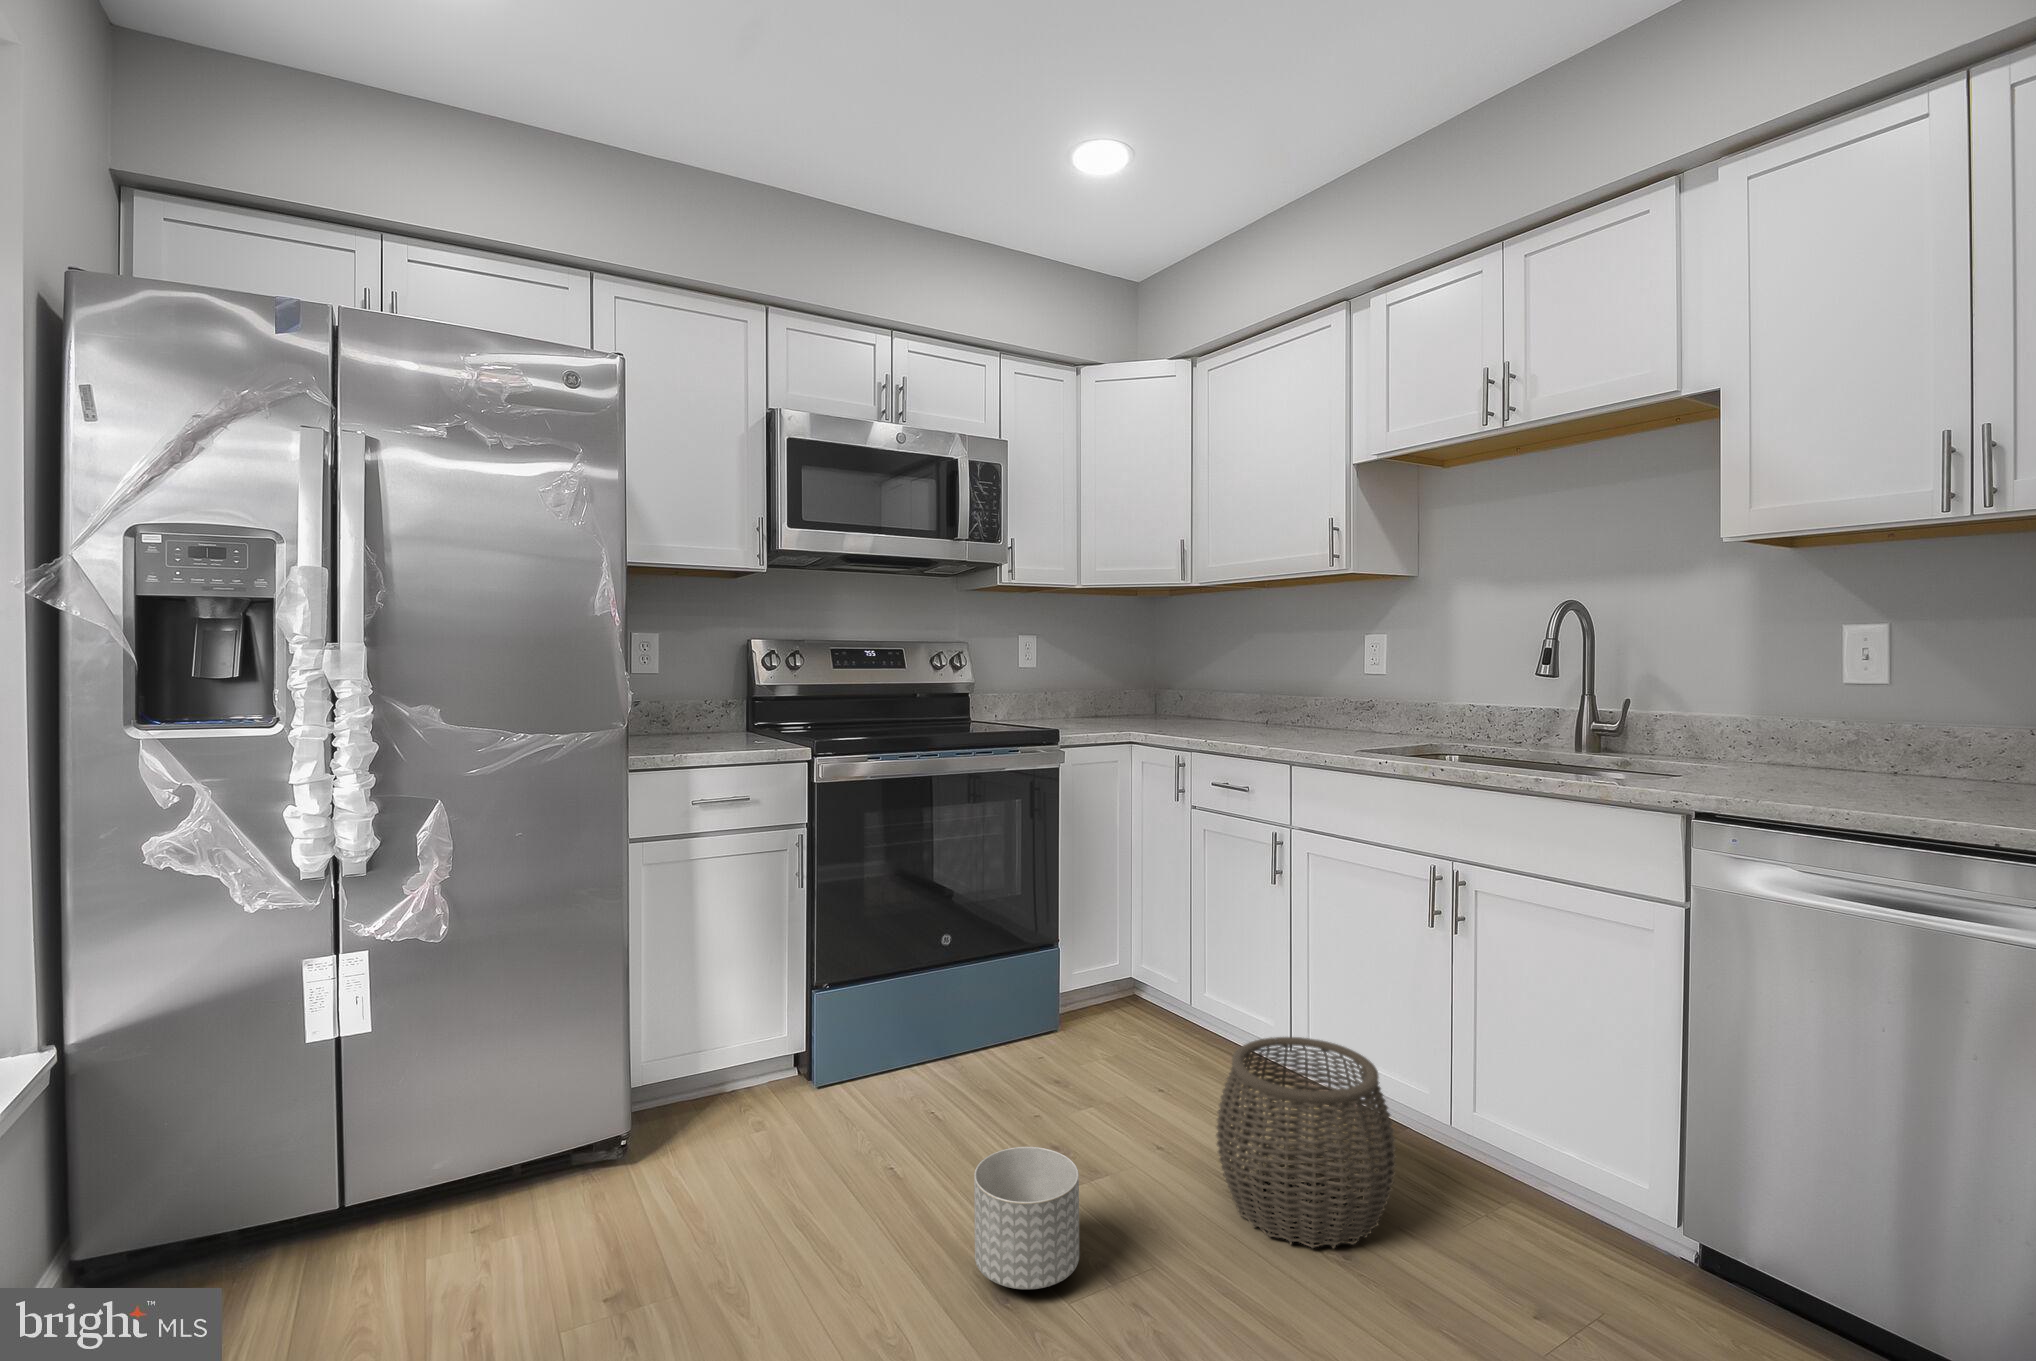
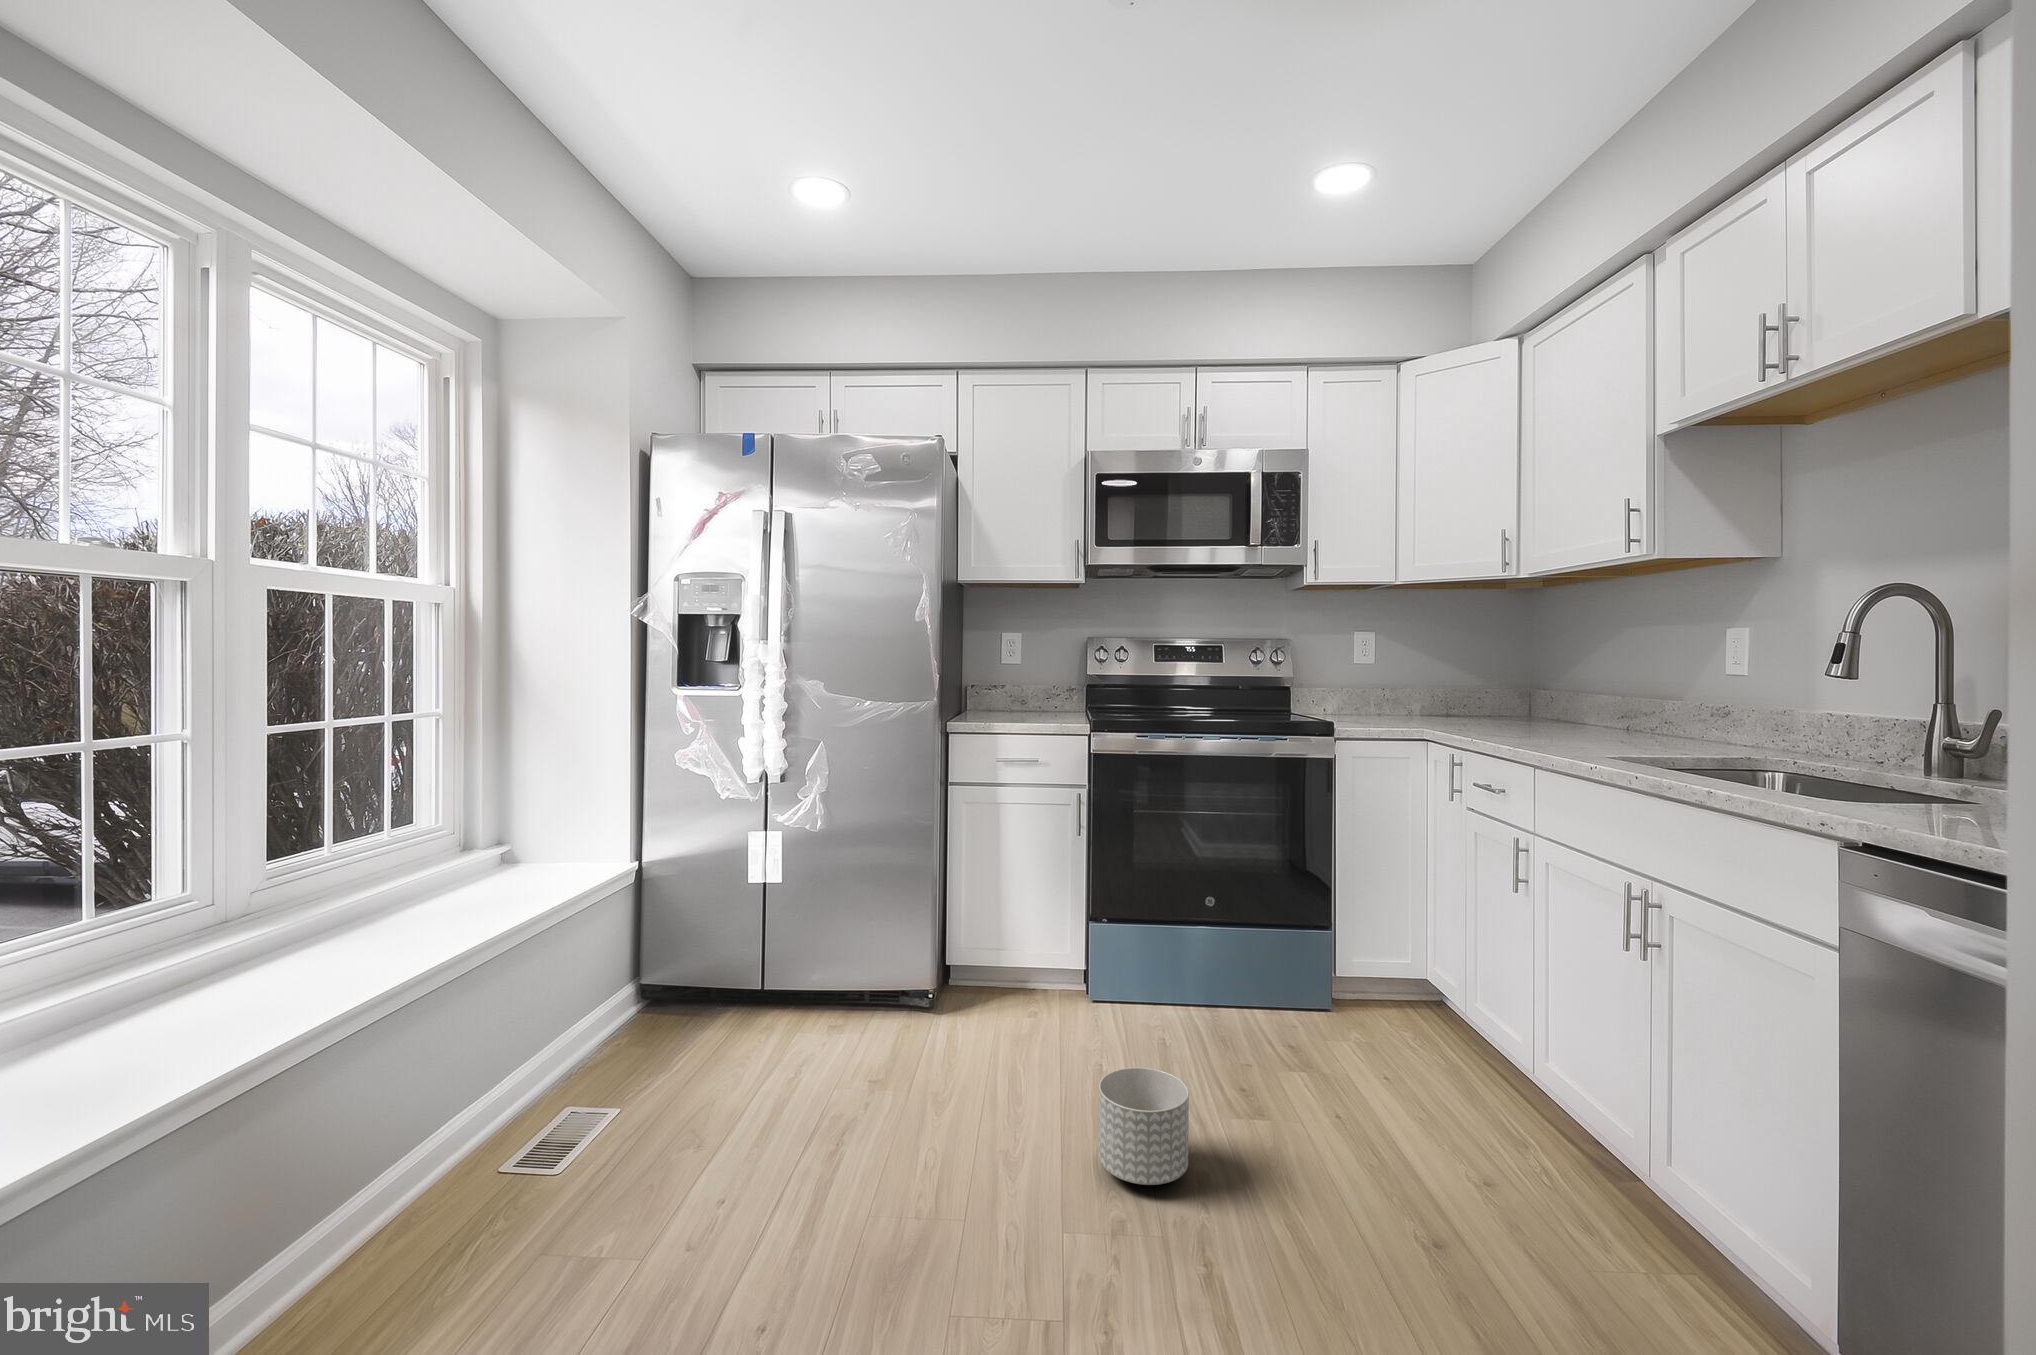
woven basket: present [1216,1037,1396,1248] -> none [1352,1040,1553,1268]

